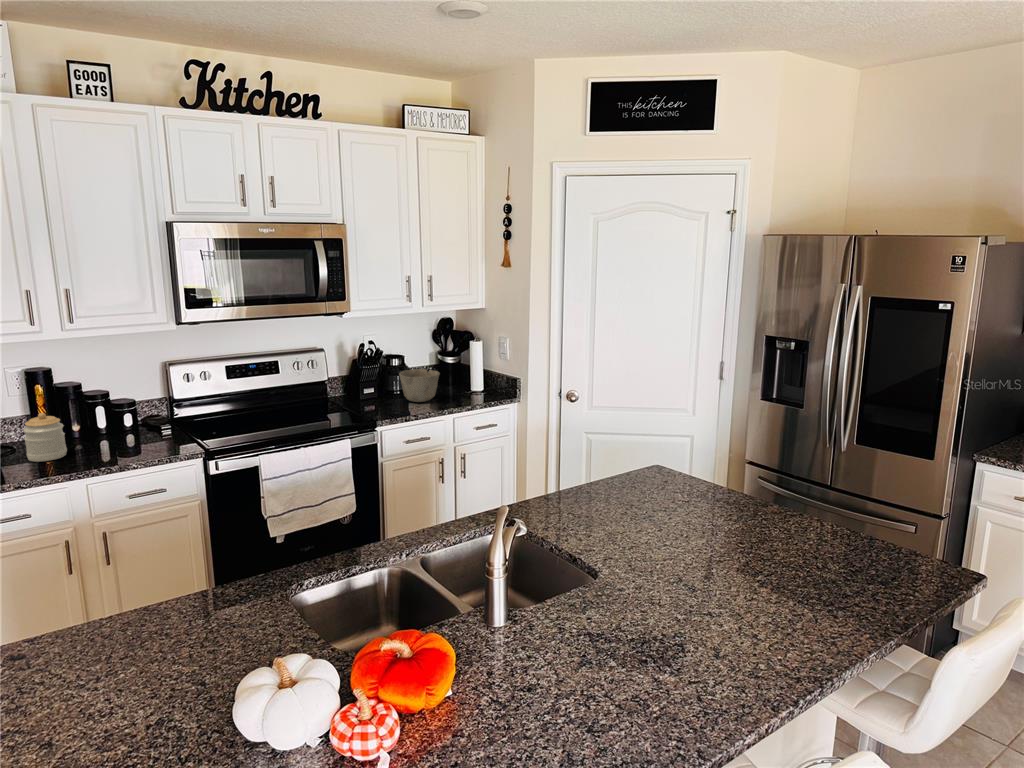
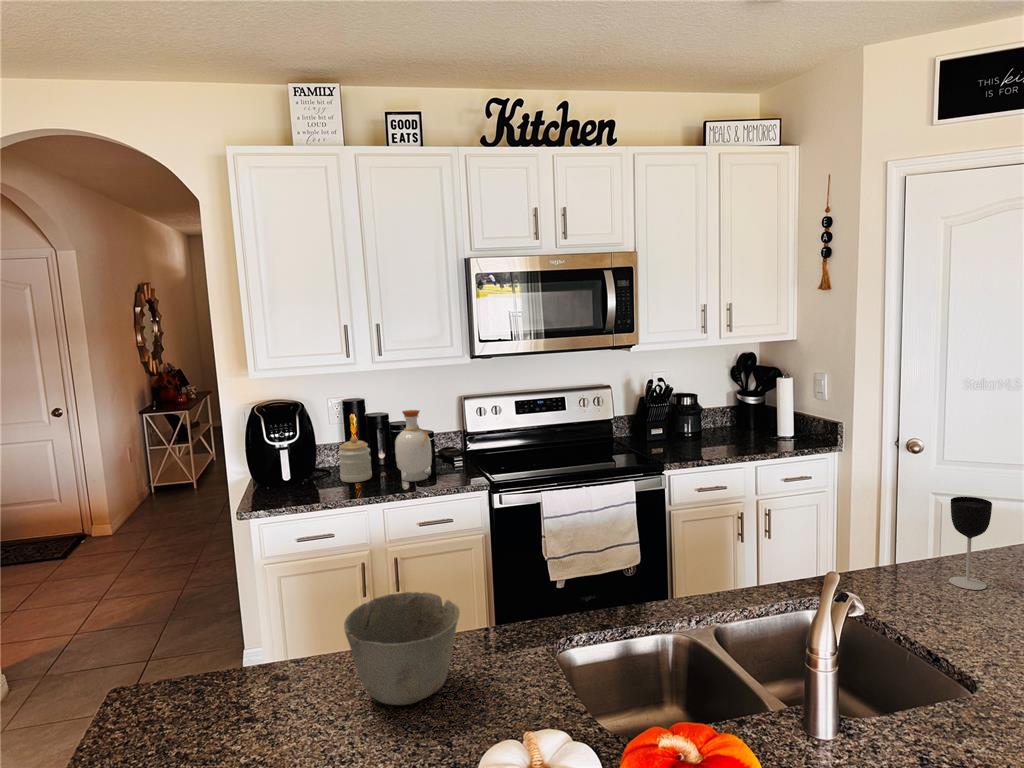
ceramic bowl: present [399,369,440,402] -> present [344,592,460,705]
bottle: none [95,382,138,456] -> present [395,410,432,481]
wine glass: none [582,440,608,506] -> present [949,497,992,590]

